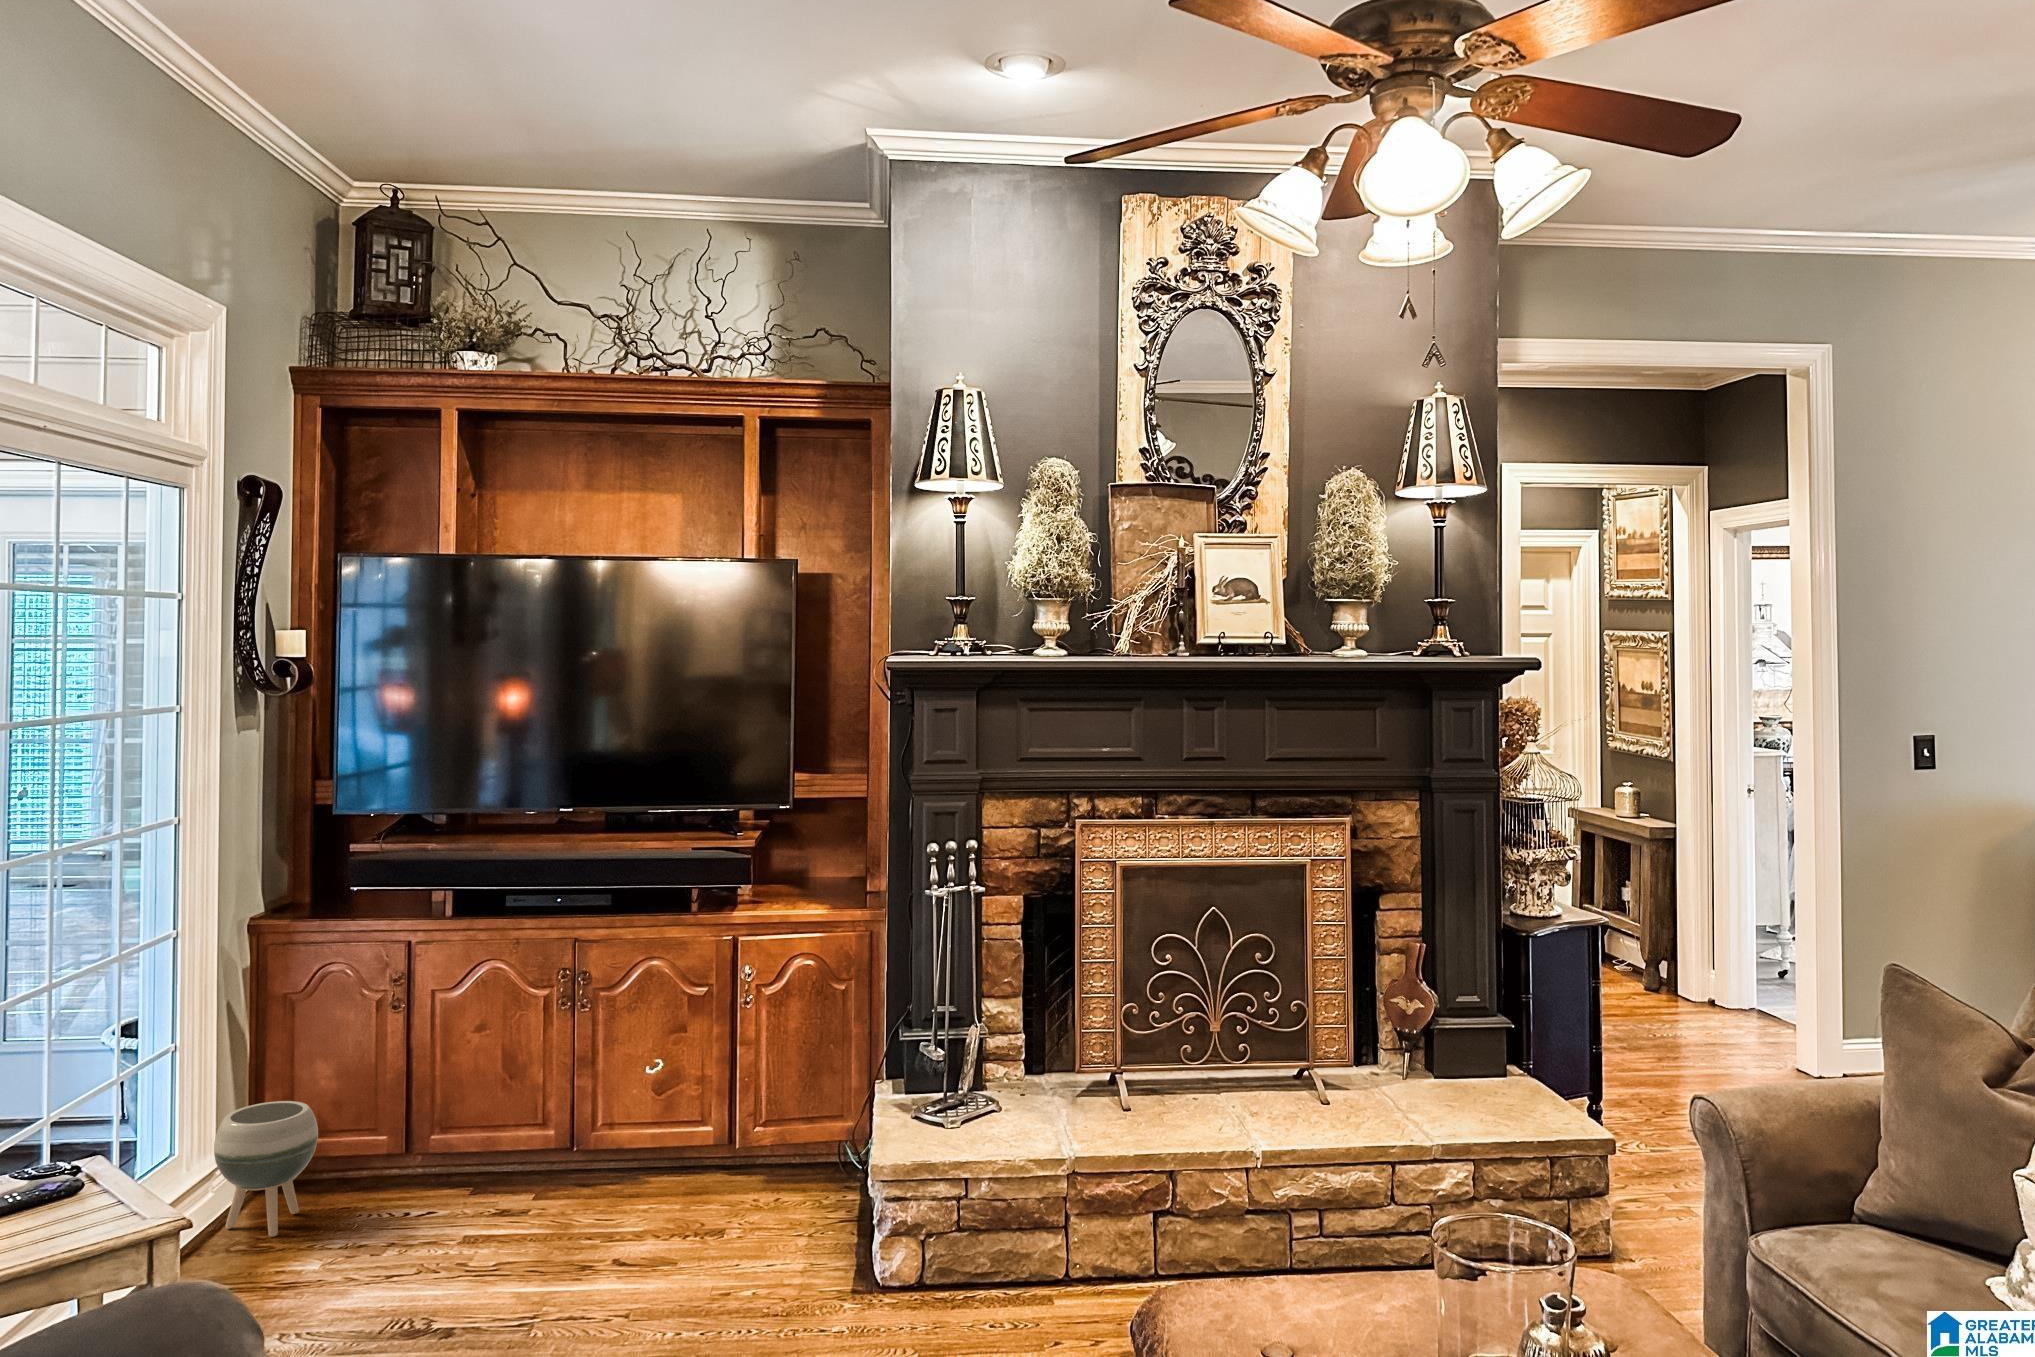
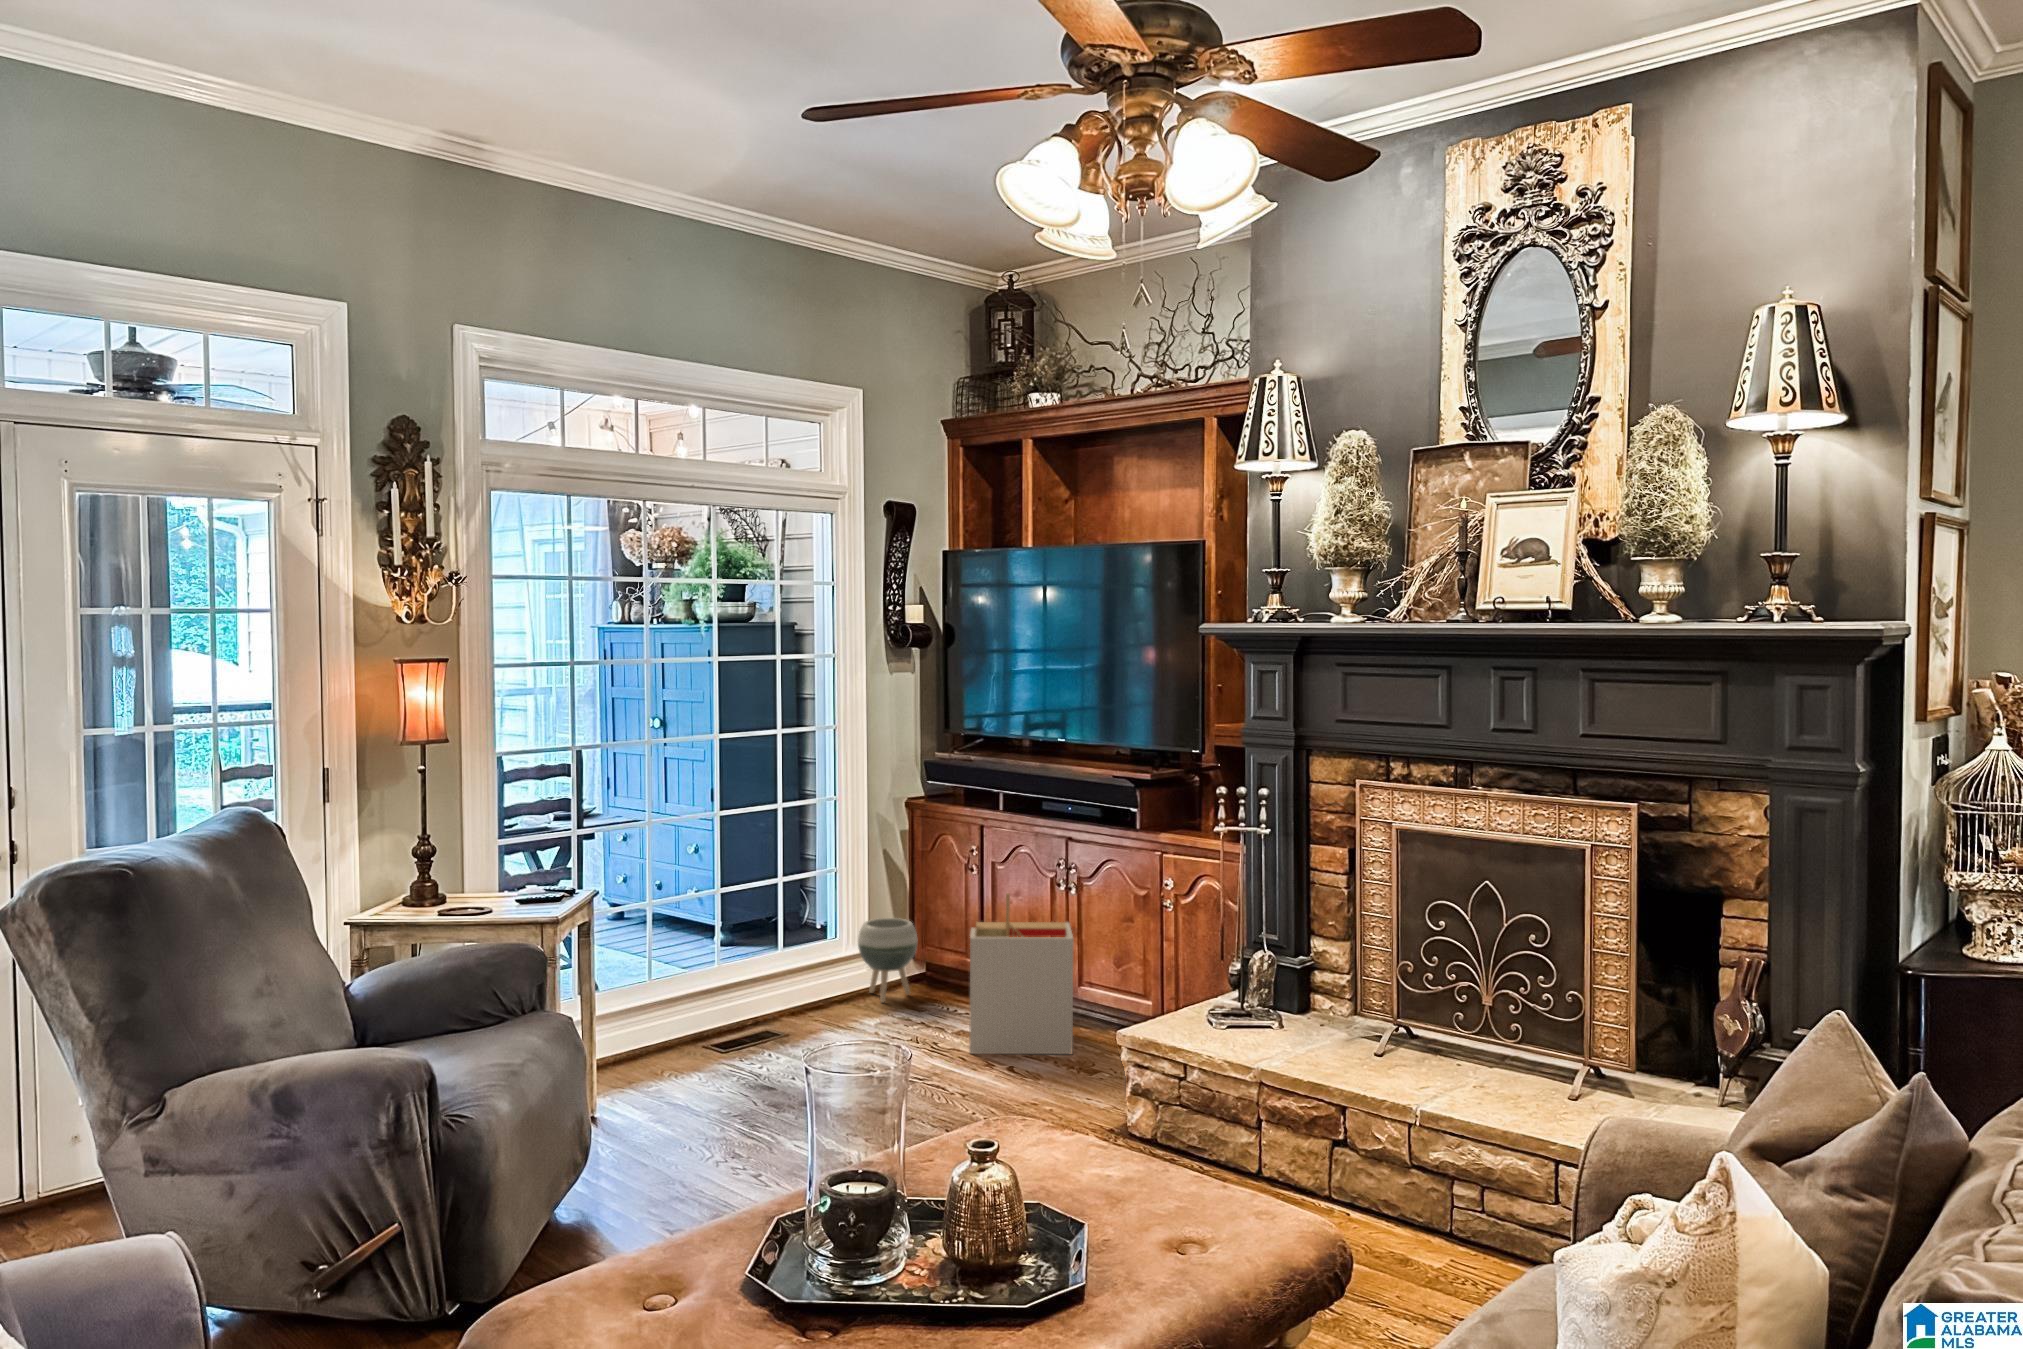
storage bin: none [485,1025,654,1264] -> present [969,893,1074,1054]

